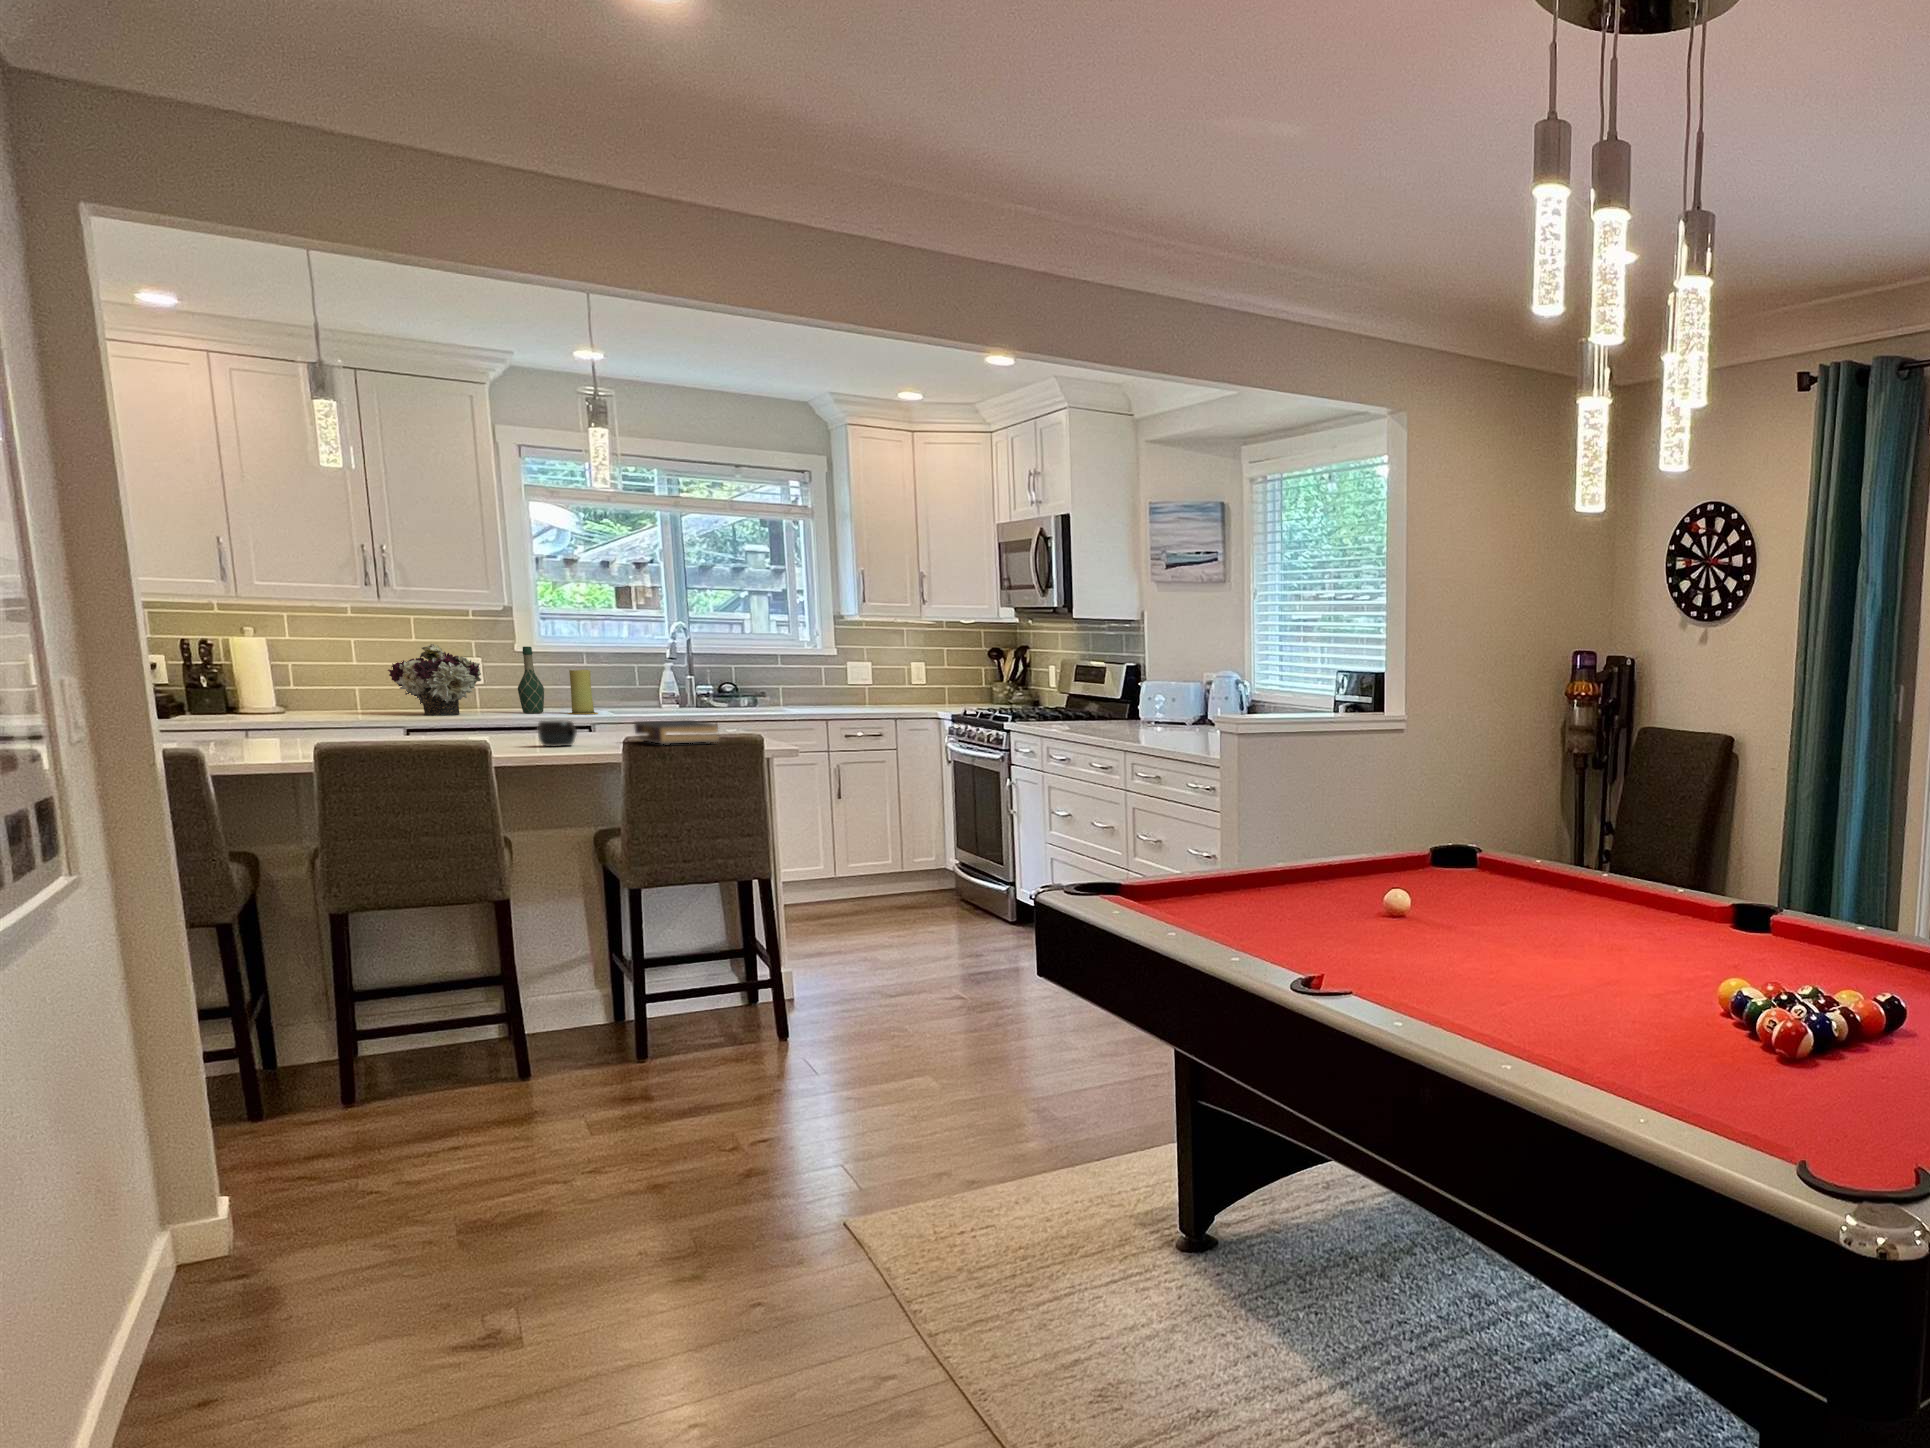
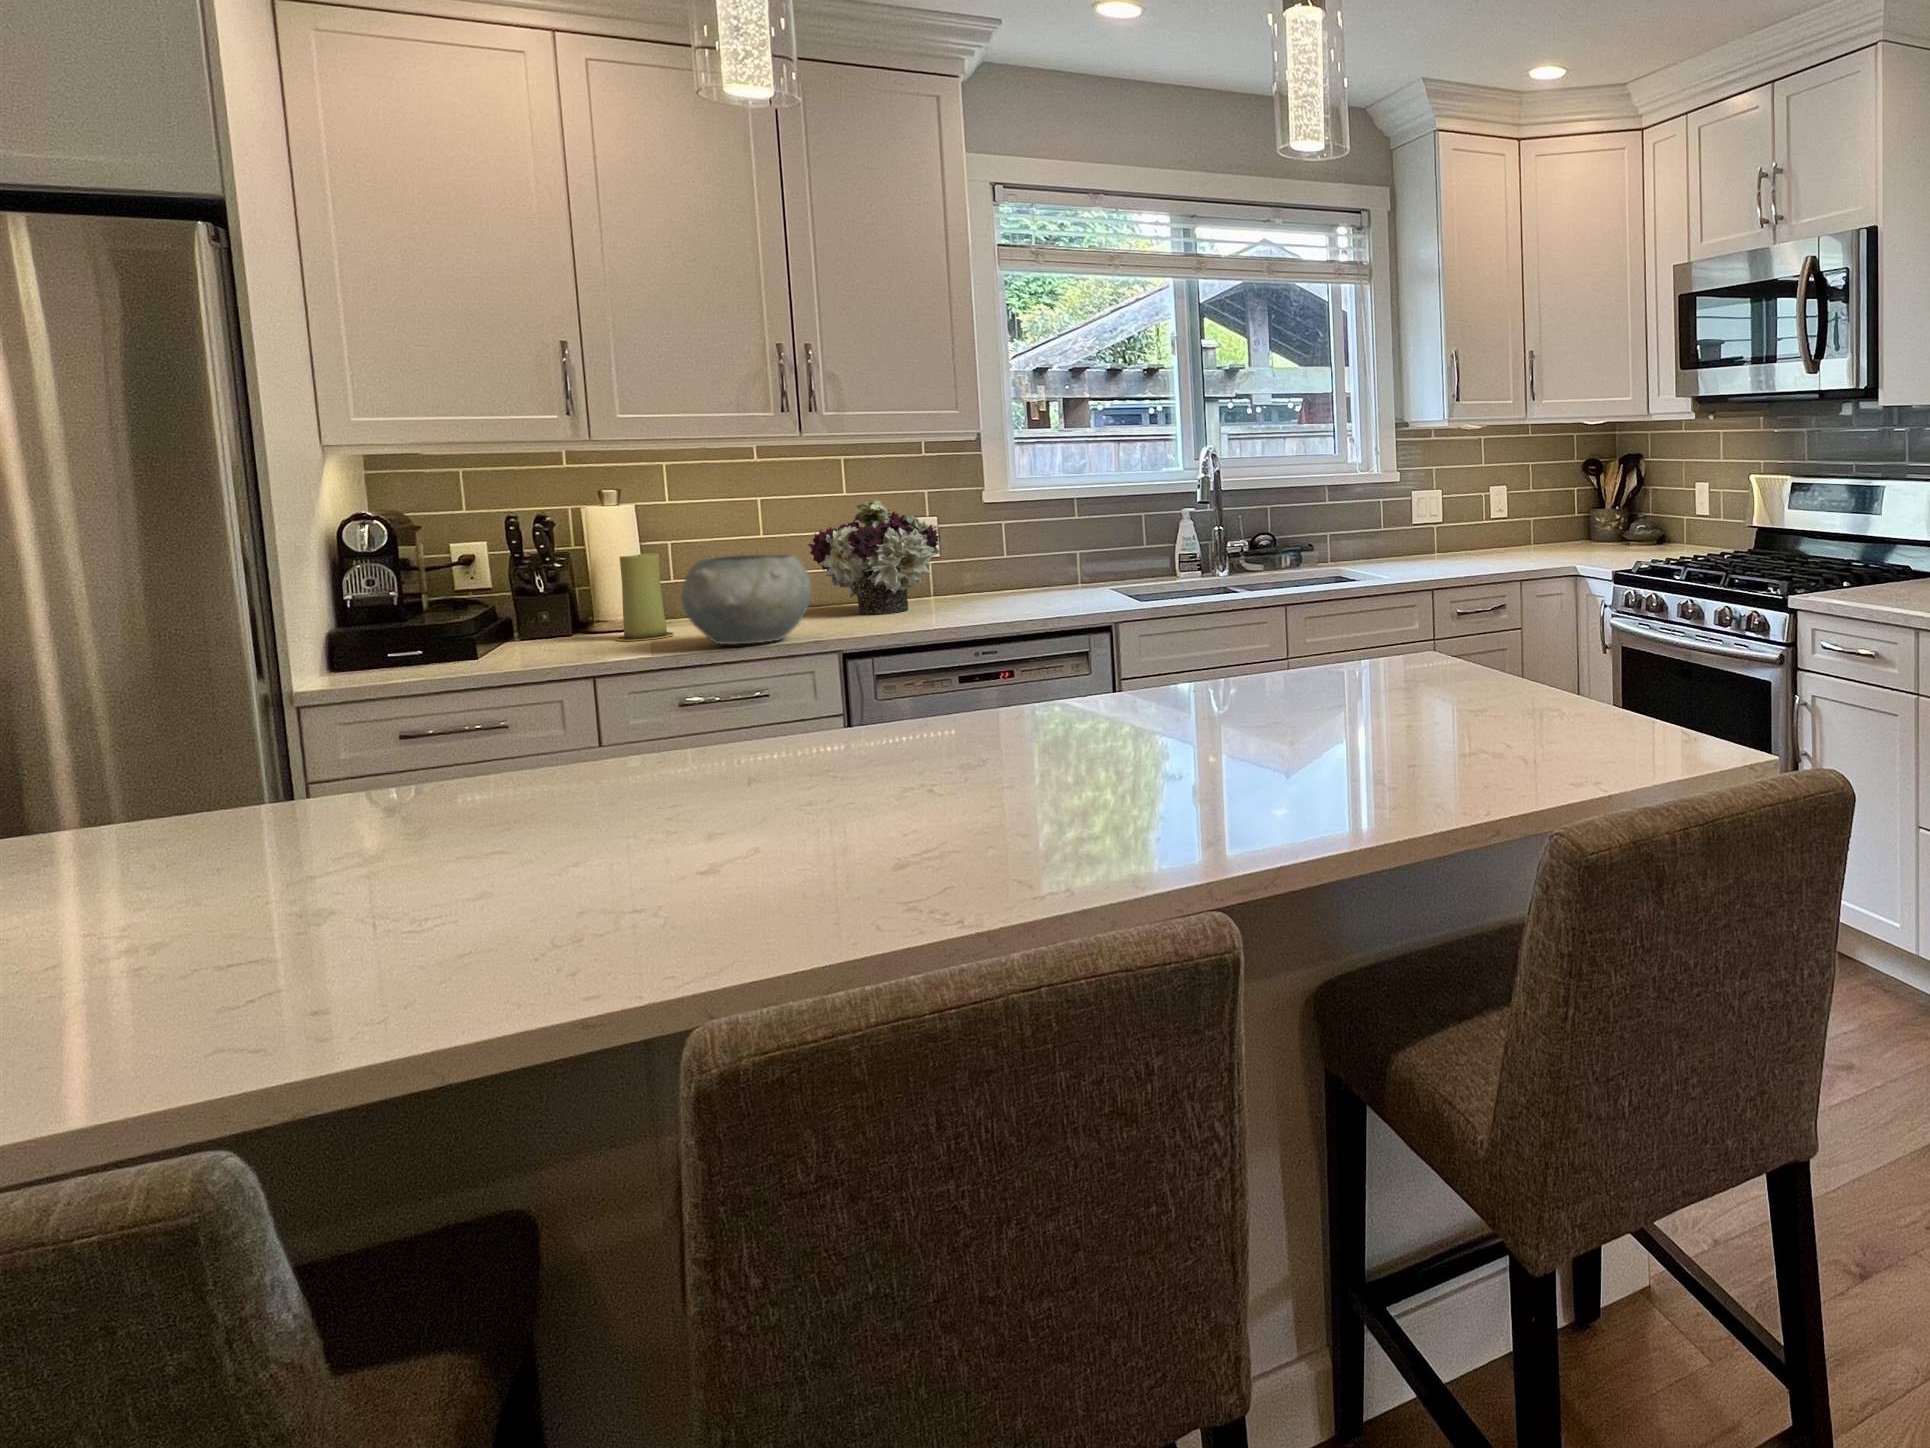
wine bottle: present [518,647,544,713] -> none [985,494,1021,599]
bowl: none [296,670,382,720] -> present [681,555,812,644]
candle: present [568,670,598,714] -> present [616,553,674,641]
book: present [634,720,719,745] -> none [1379,657,1578,739]
mug: present [538,721,577,747] -> none [1235,694,1310,765]

